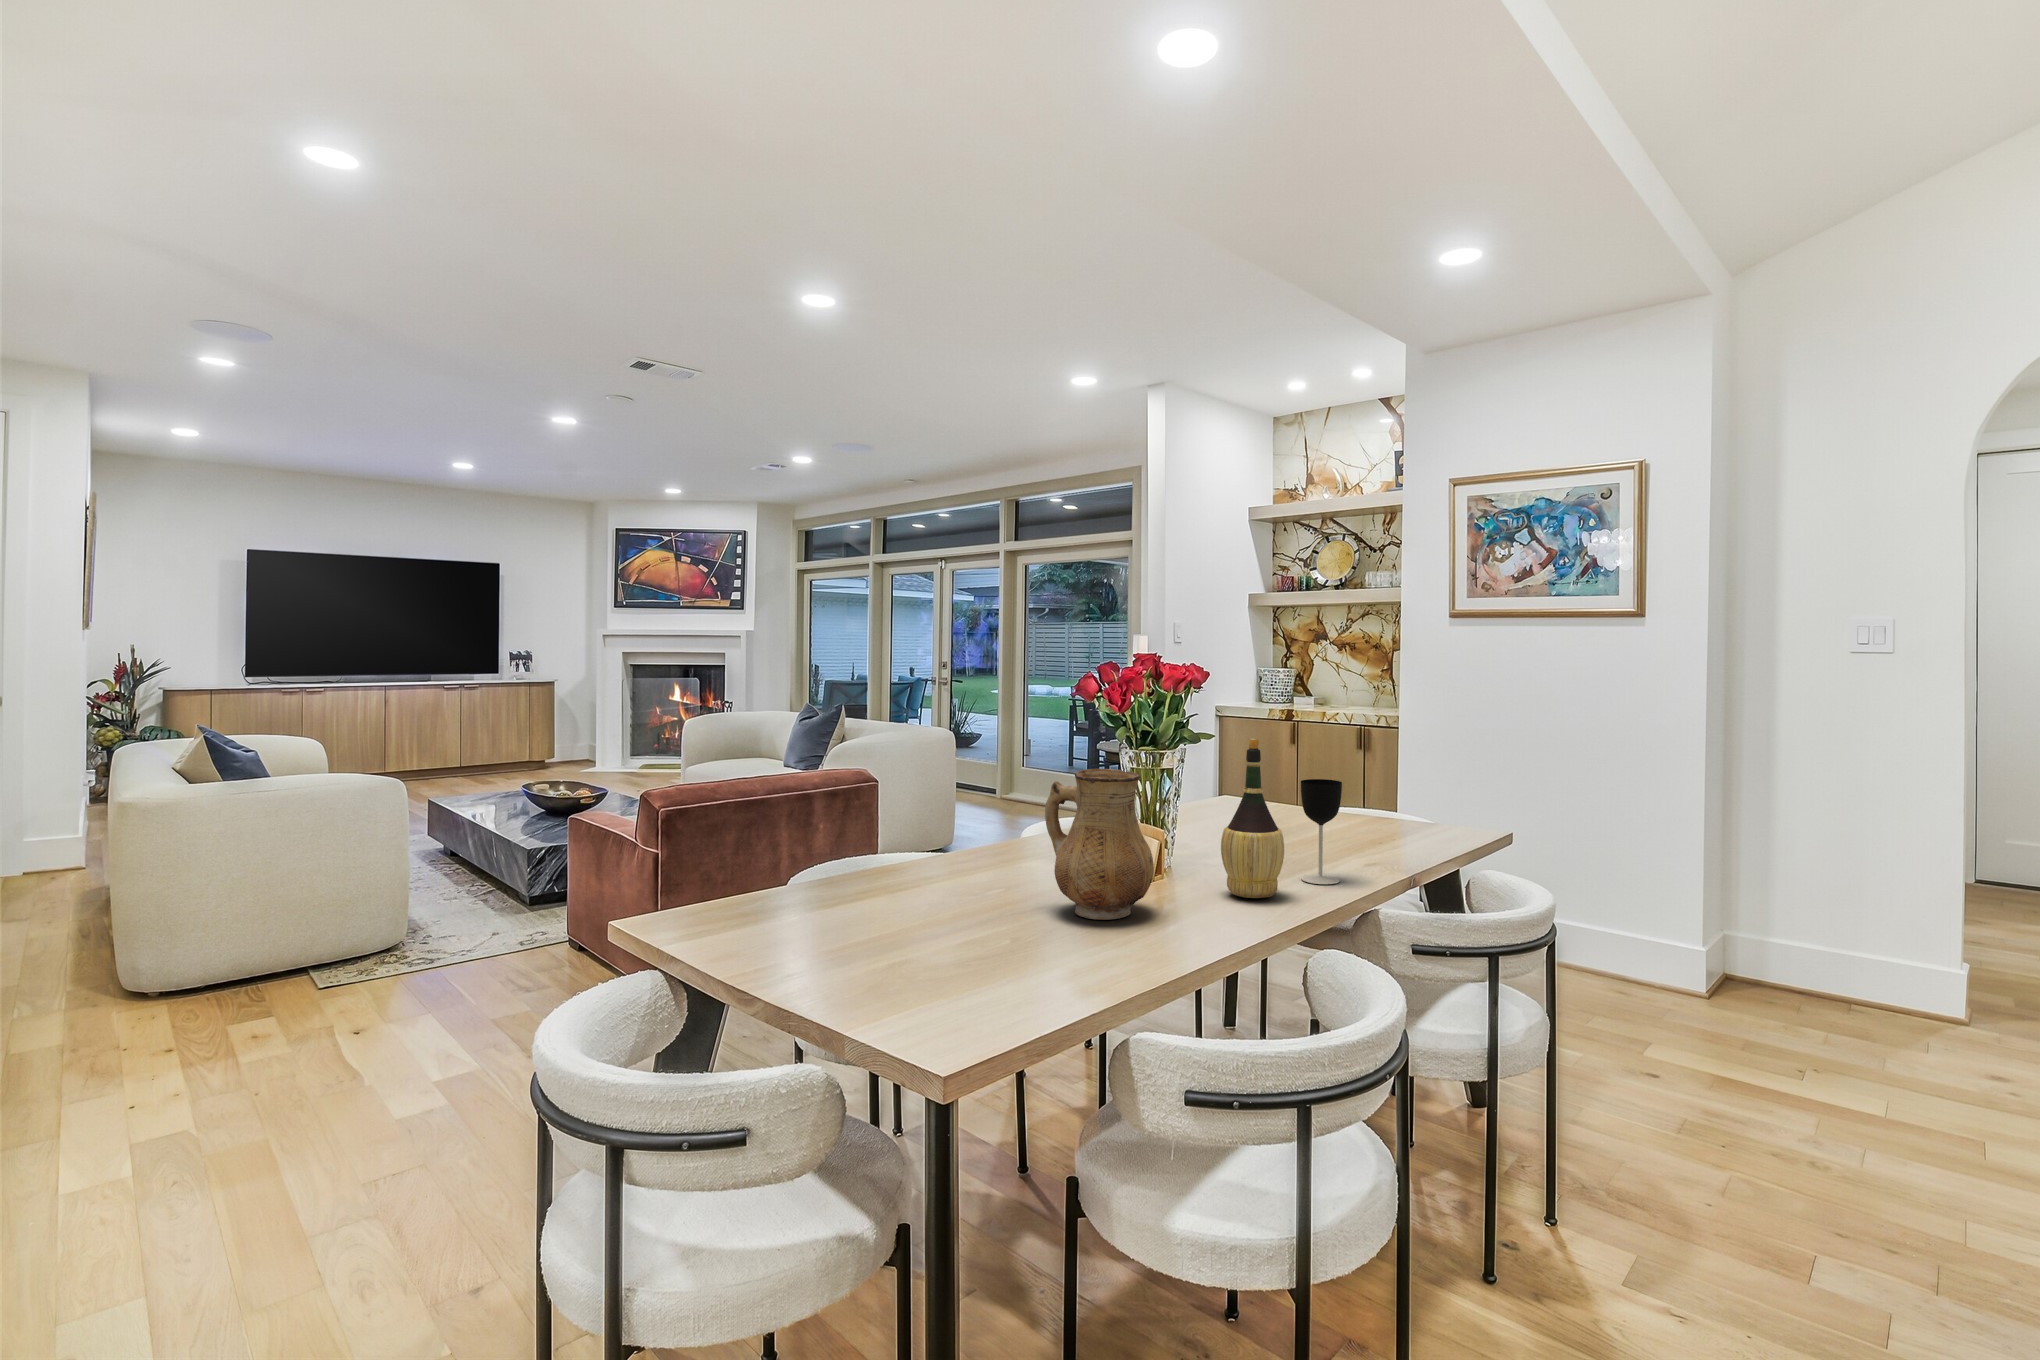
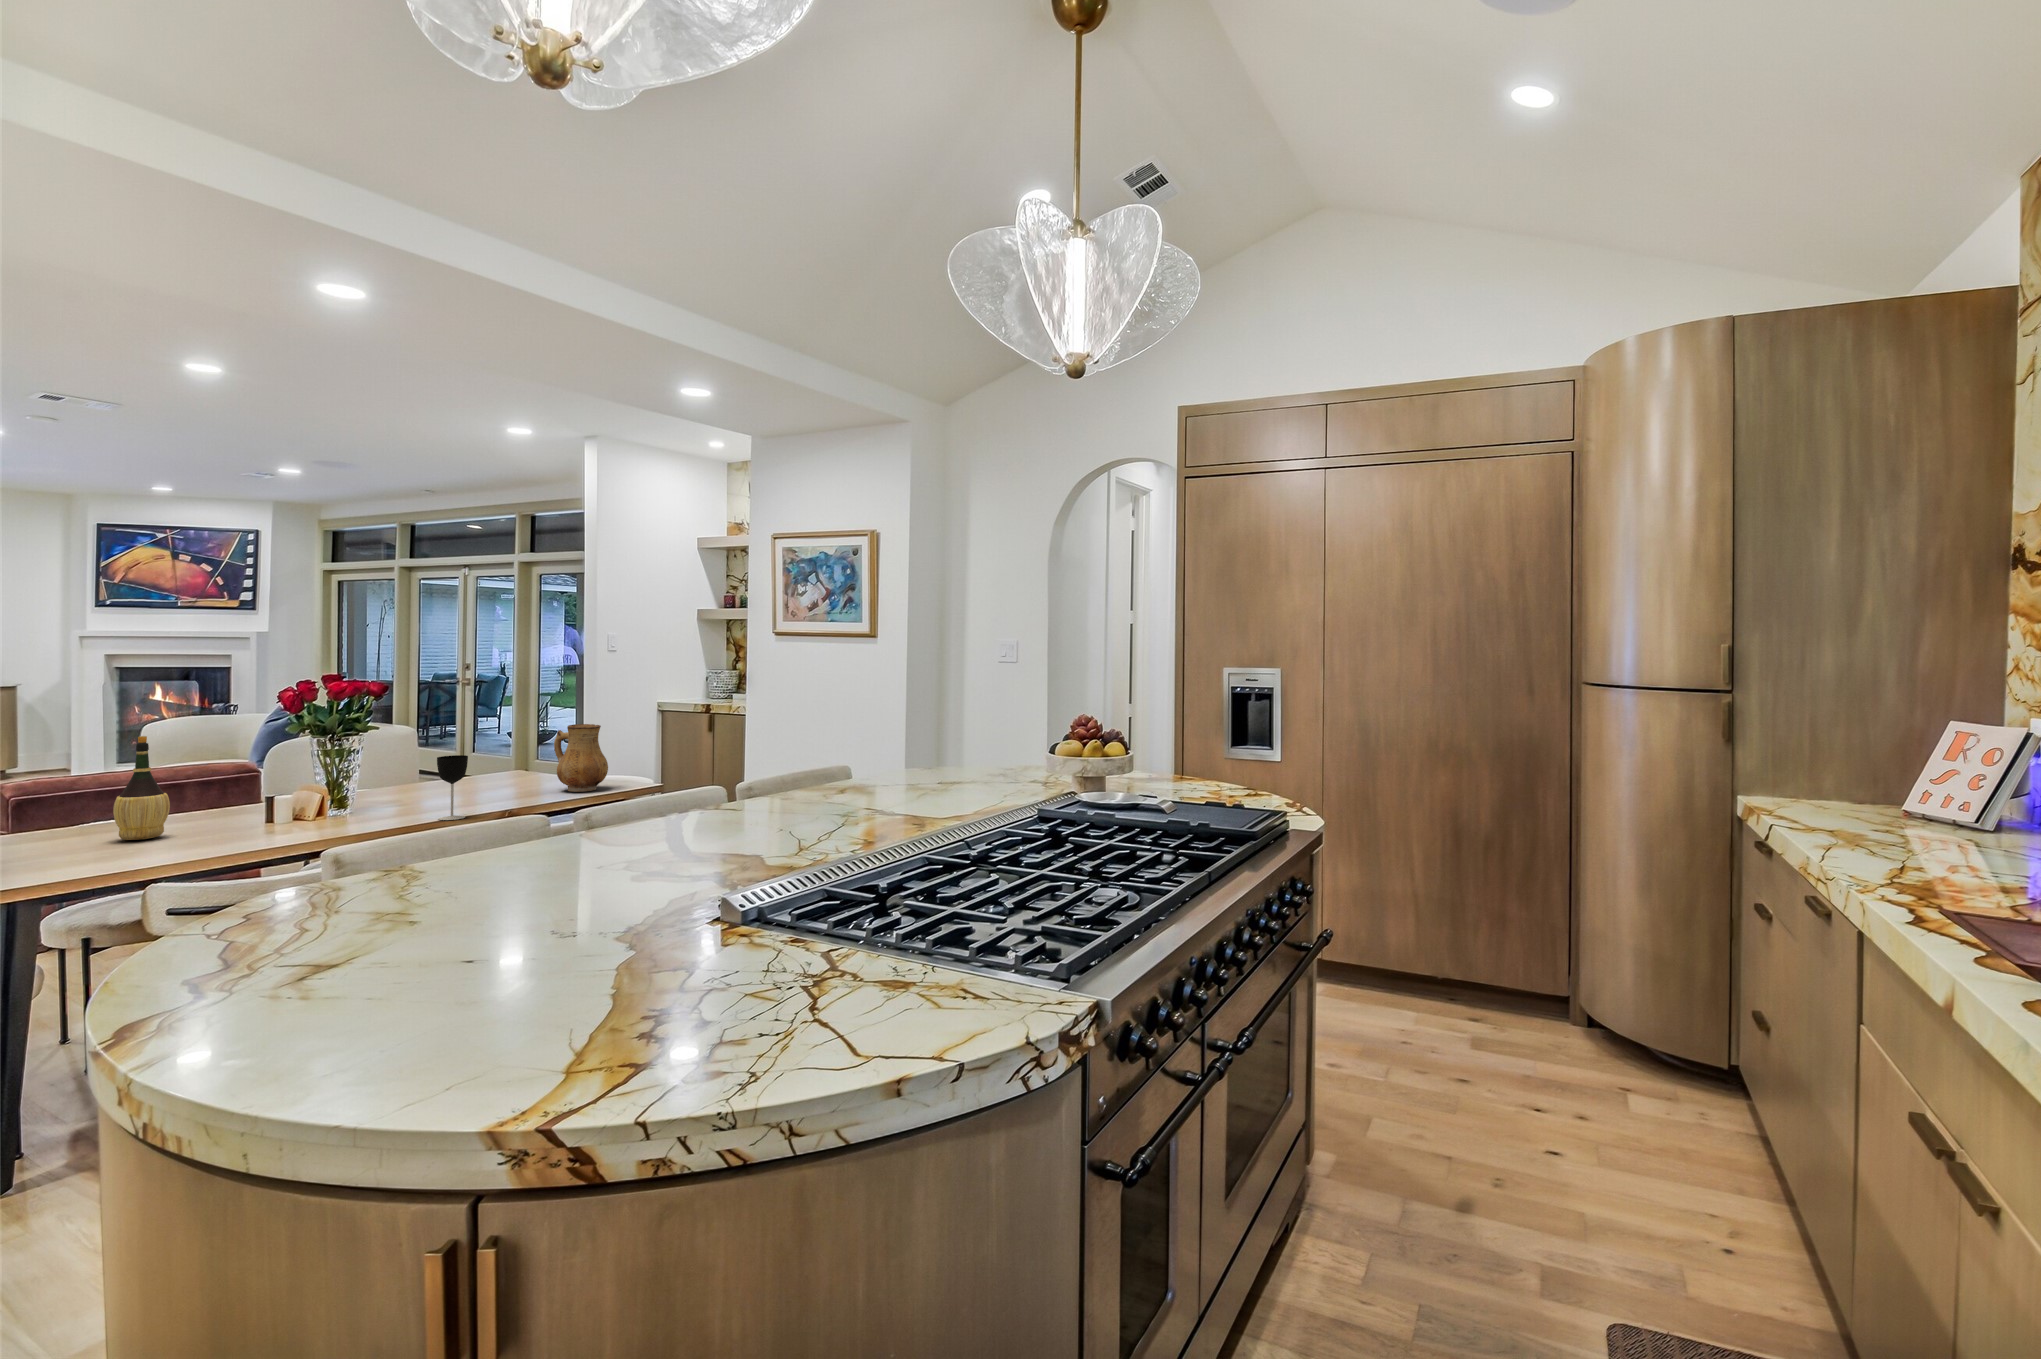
wine bottle: present [1221,739,1284,898] -> present [113,736,170,840]
ceramic pitcher: present [1045,769,1154,920] -> present [554,724,608,792]

